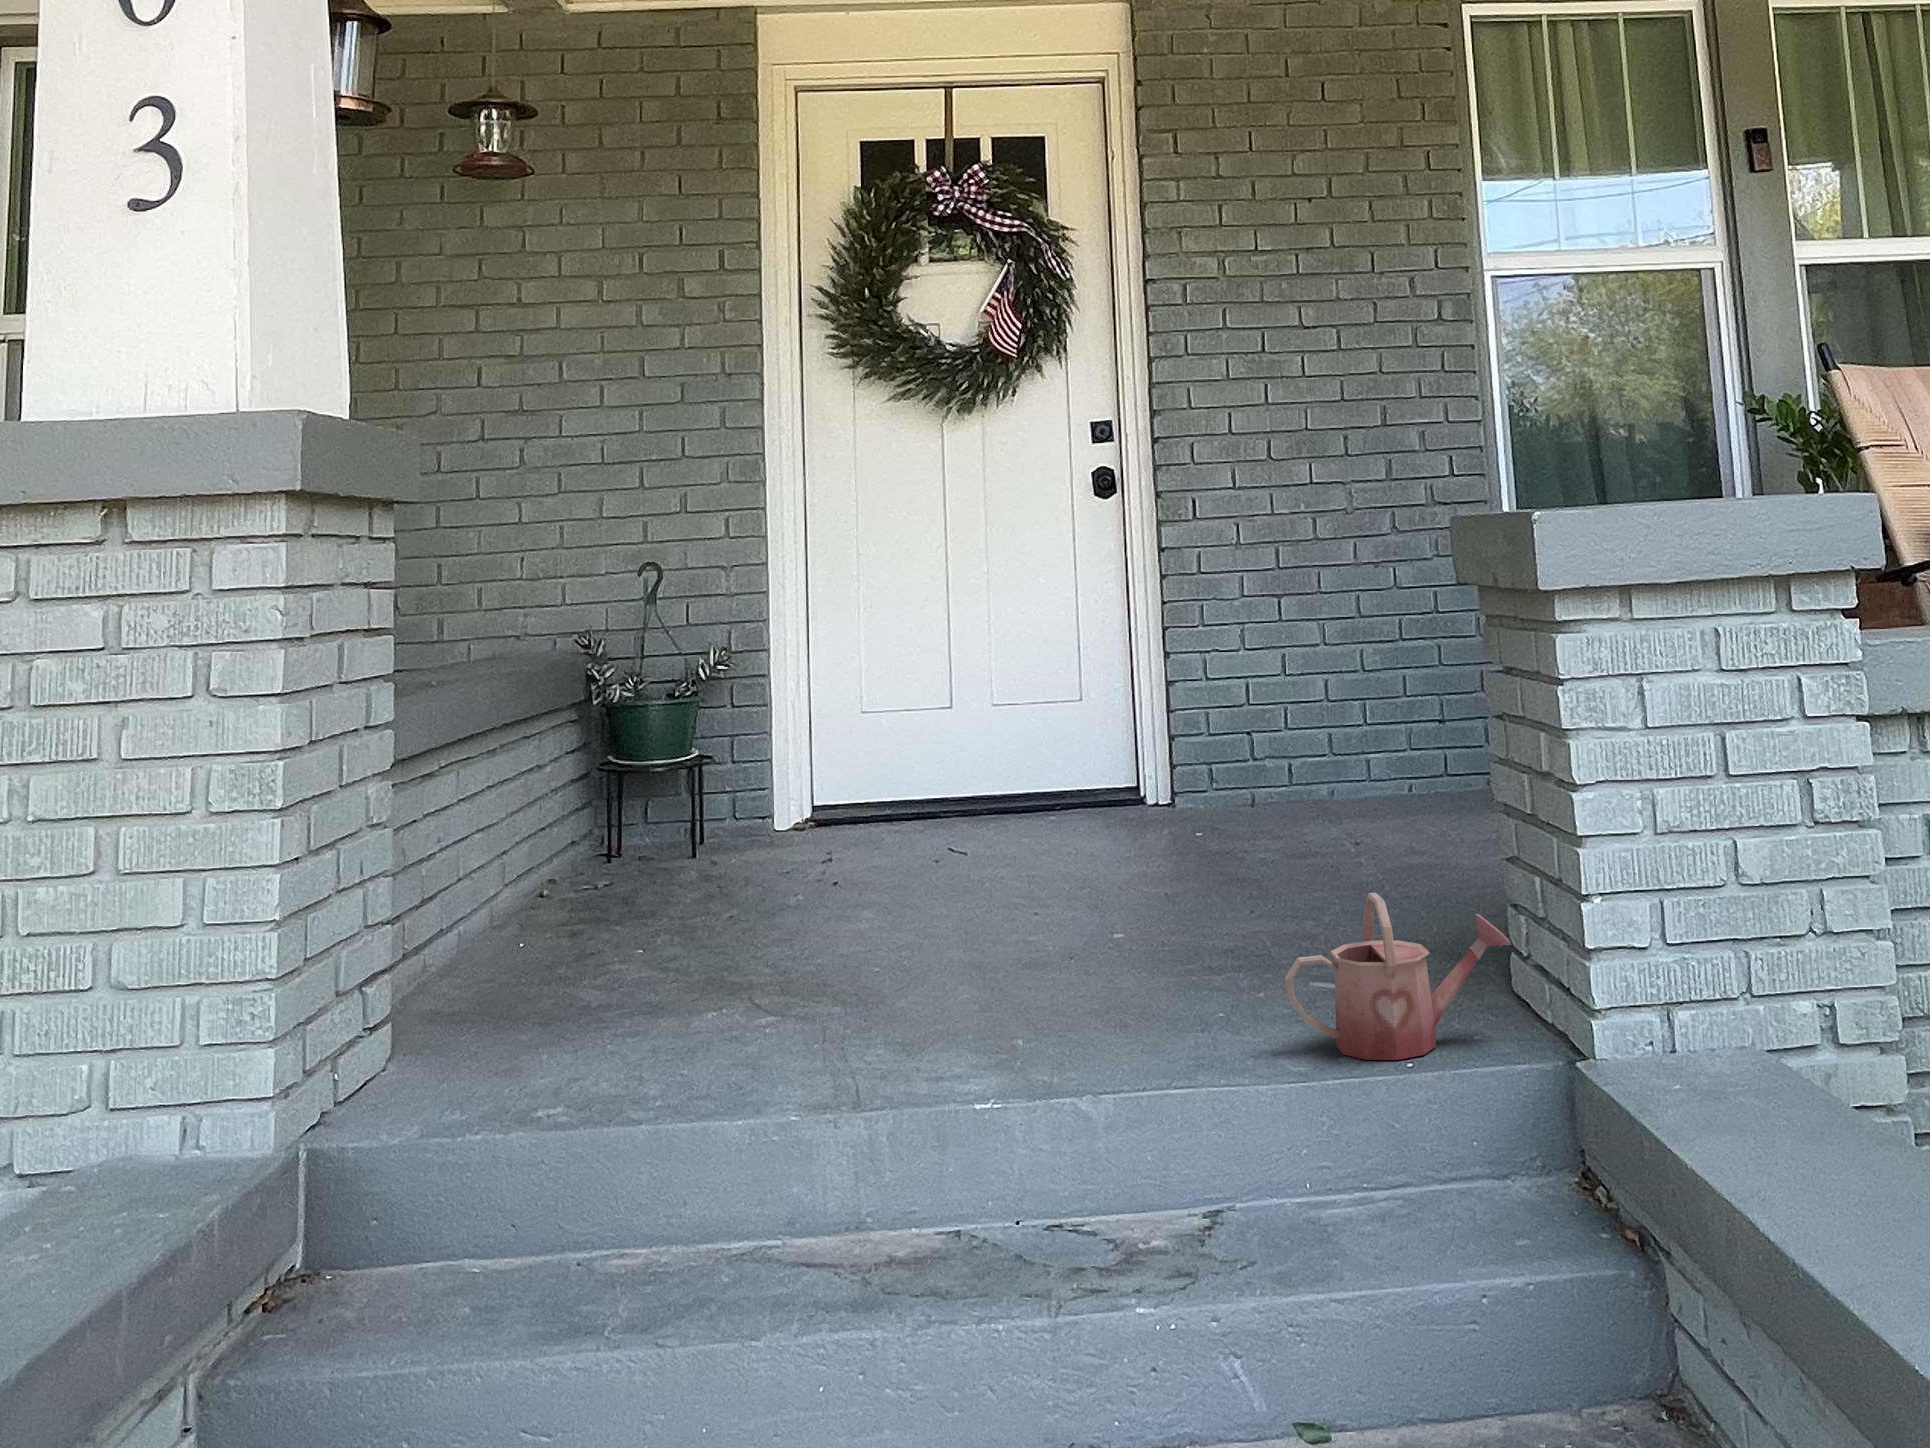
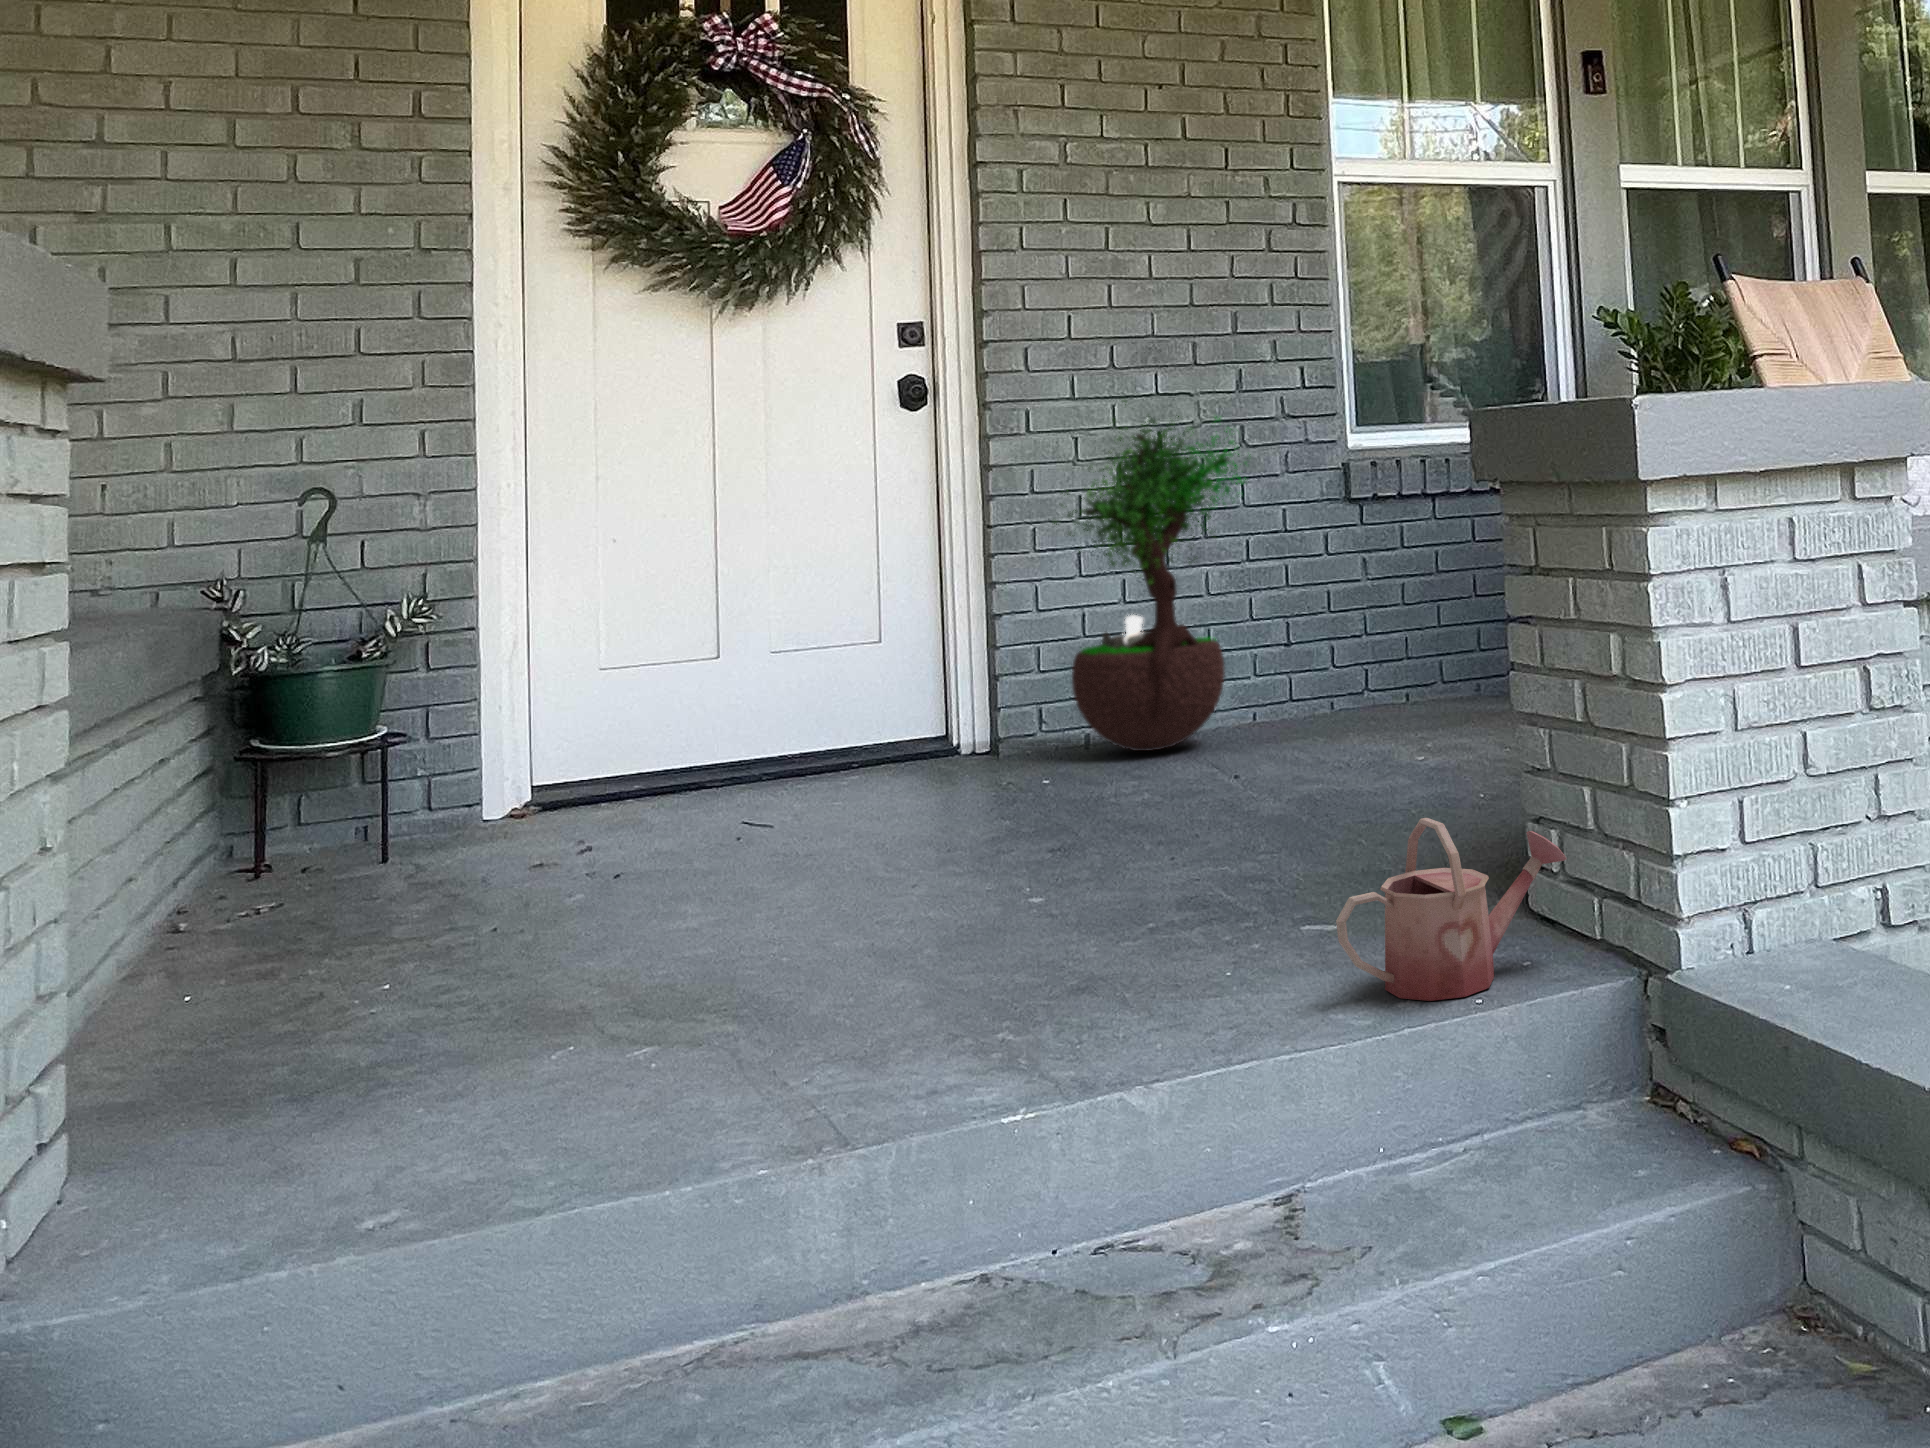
potted tree: none [1206,490,1388,814] -> present [1053,404,1250,751]

